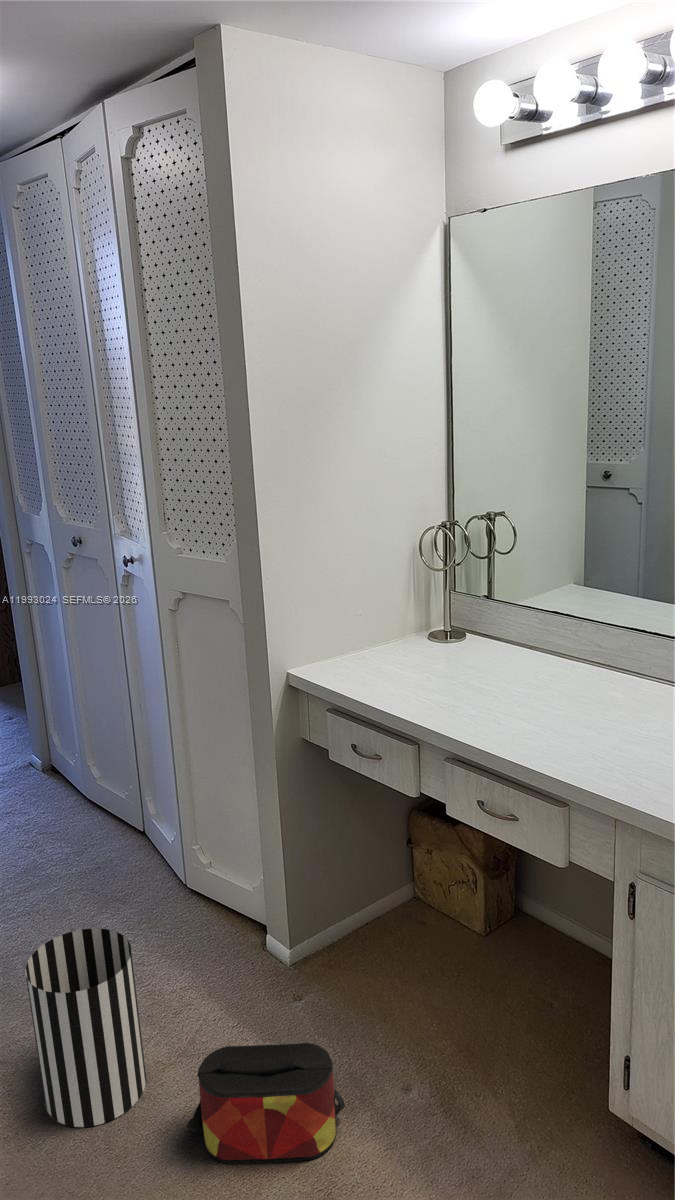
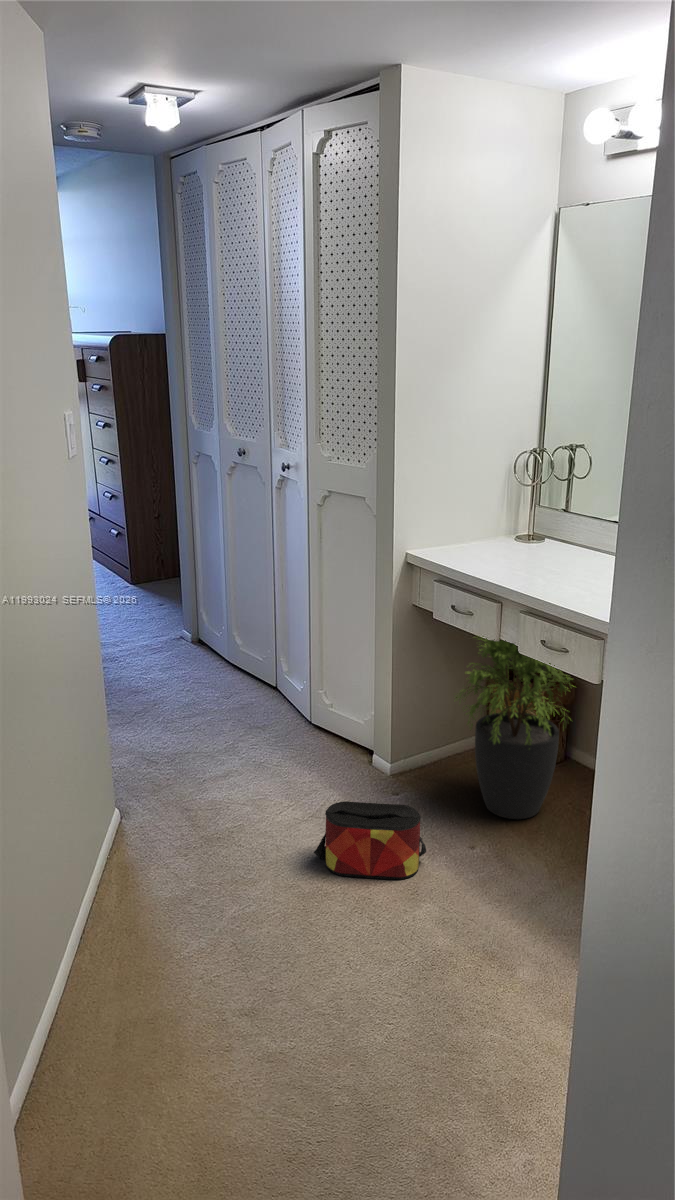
potted plant: none [363,749,525,1021] -> present [456,636,574,819]
wastebasket: present [25,928,147,1127] -> none [209,718,284,849]

